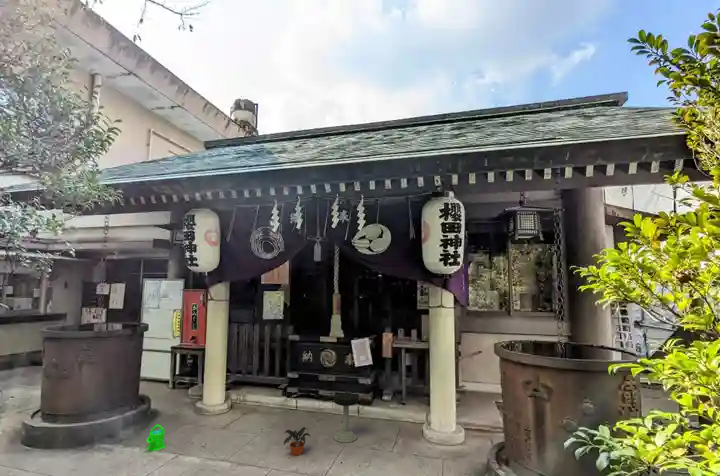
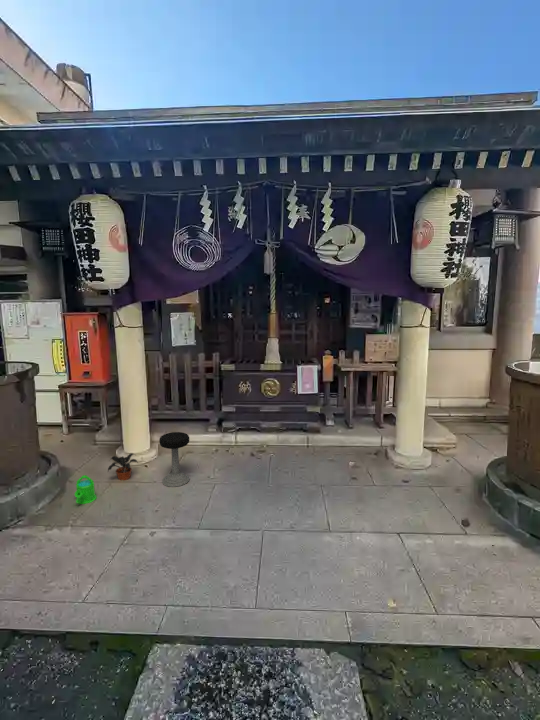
stool: present [334,393,359,442] -> present [159,432,190,487]
potted plant: present [284,427,310,455] -> present [108,453,137,480]

